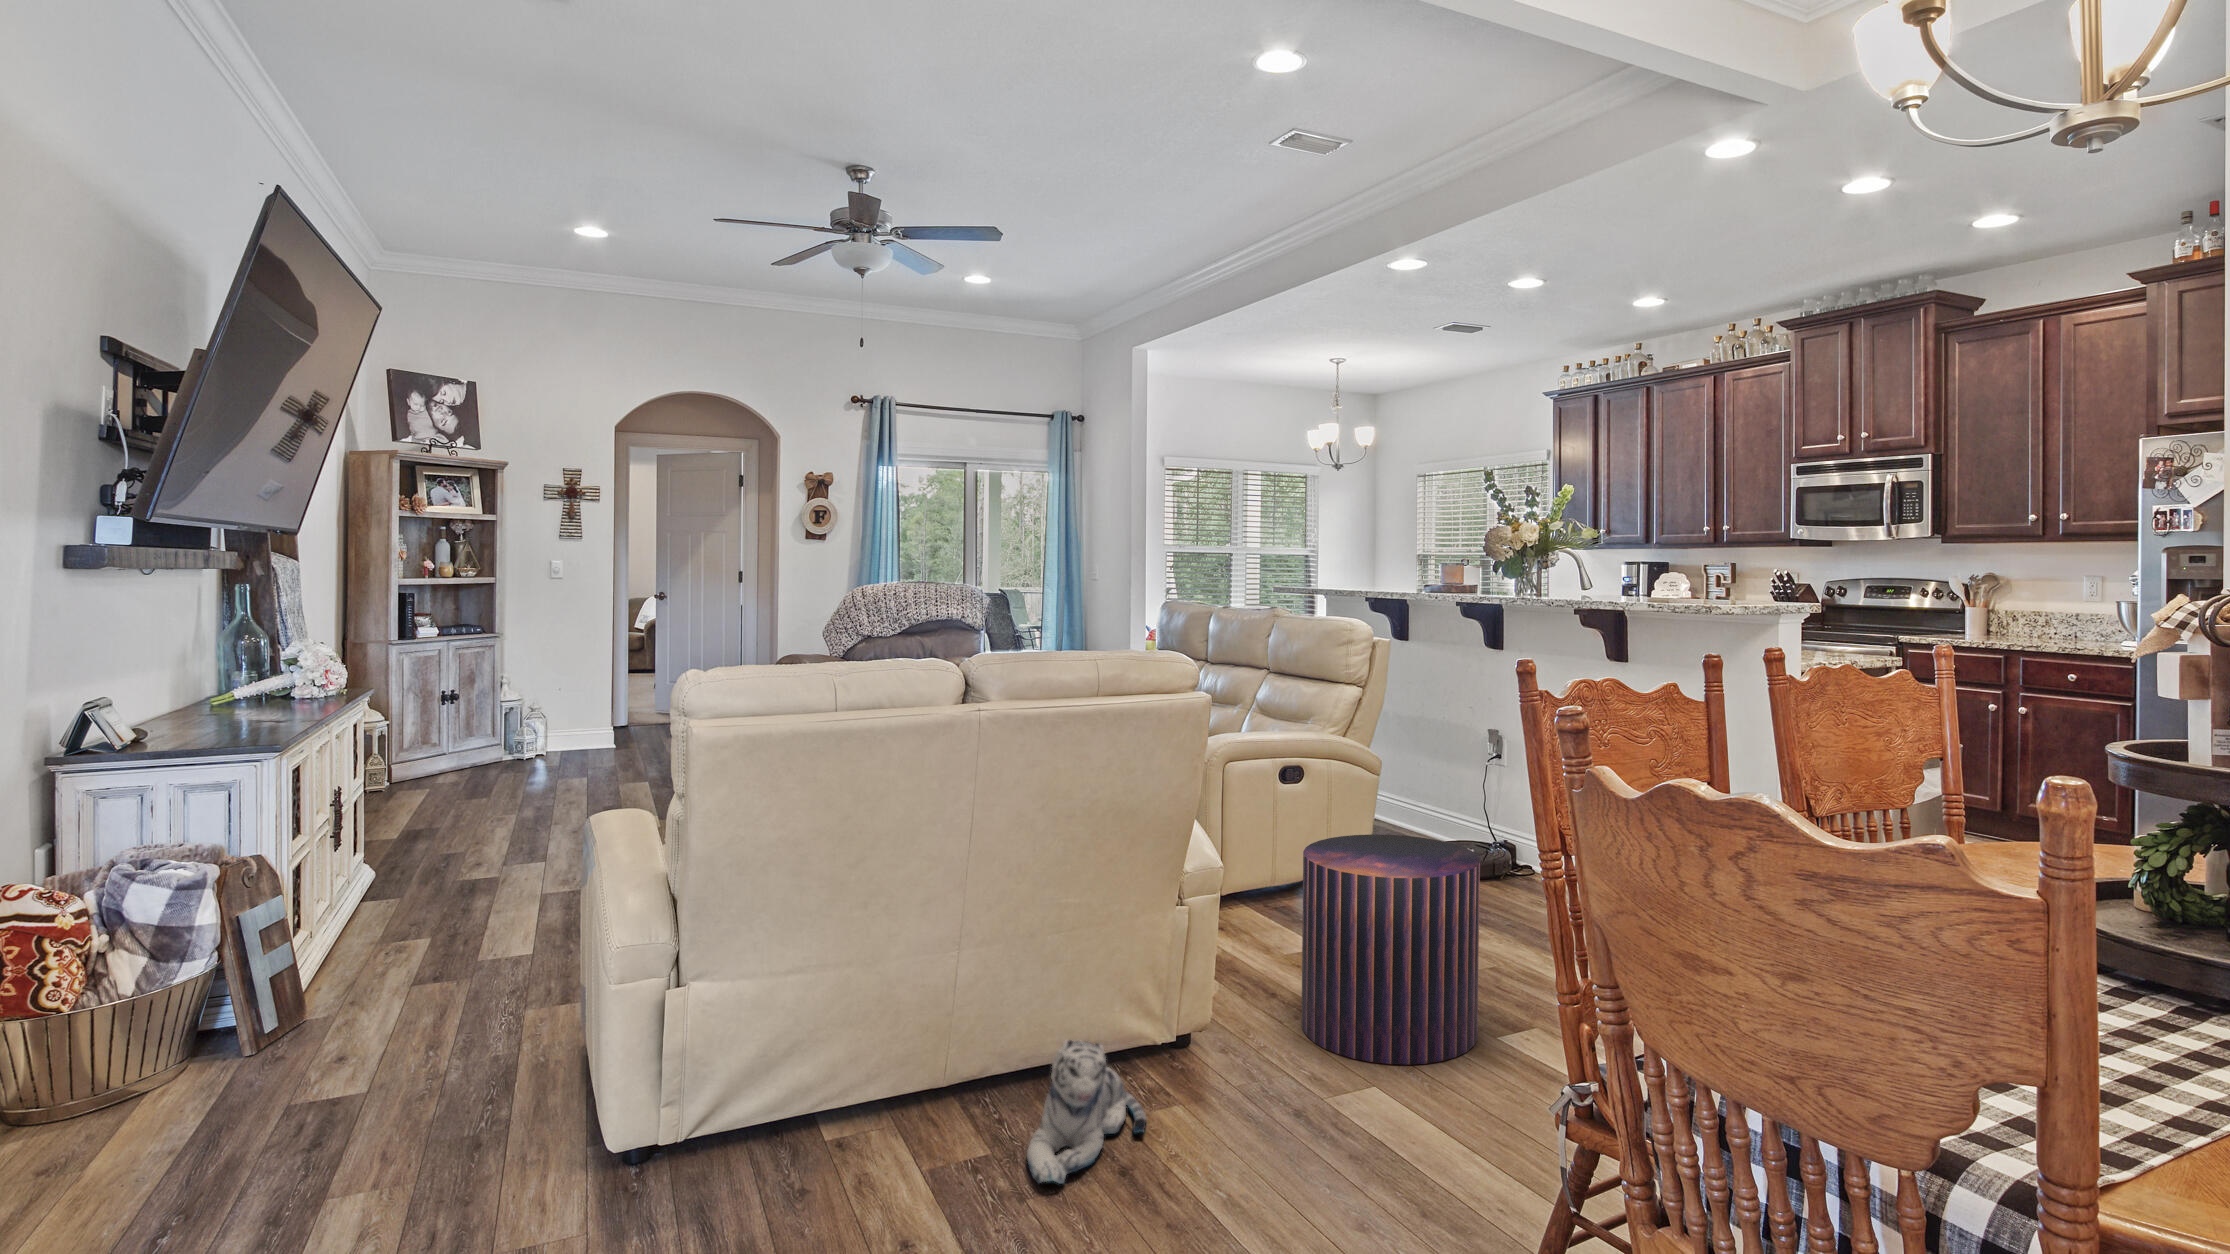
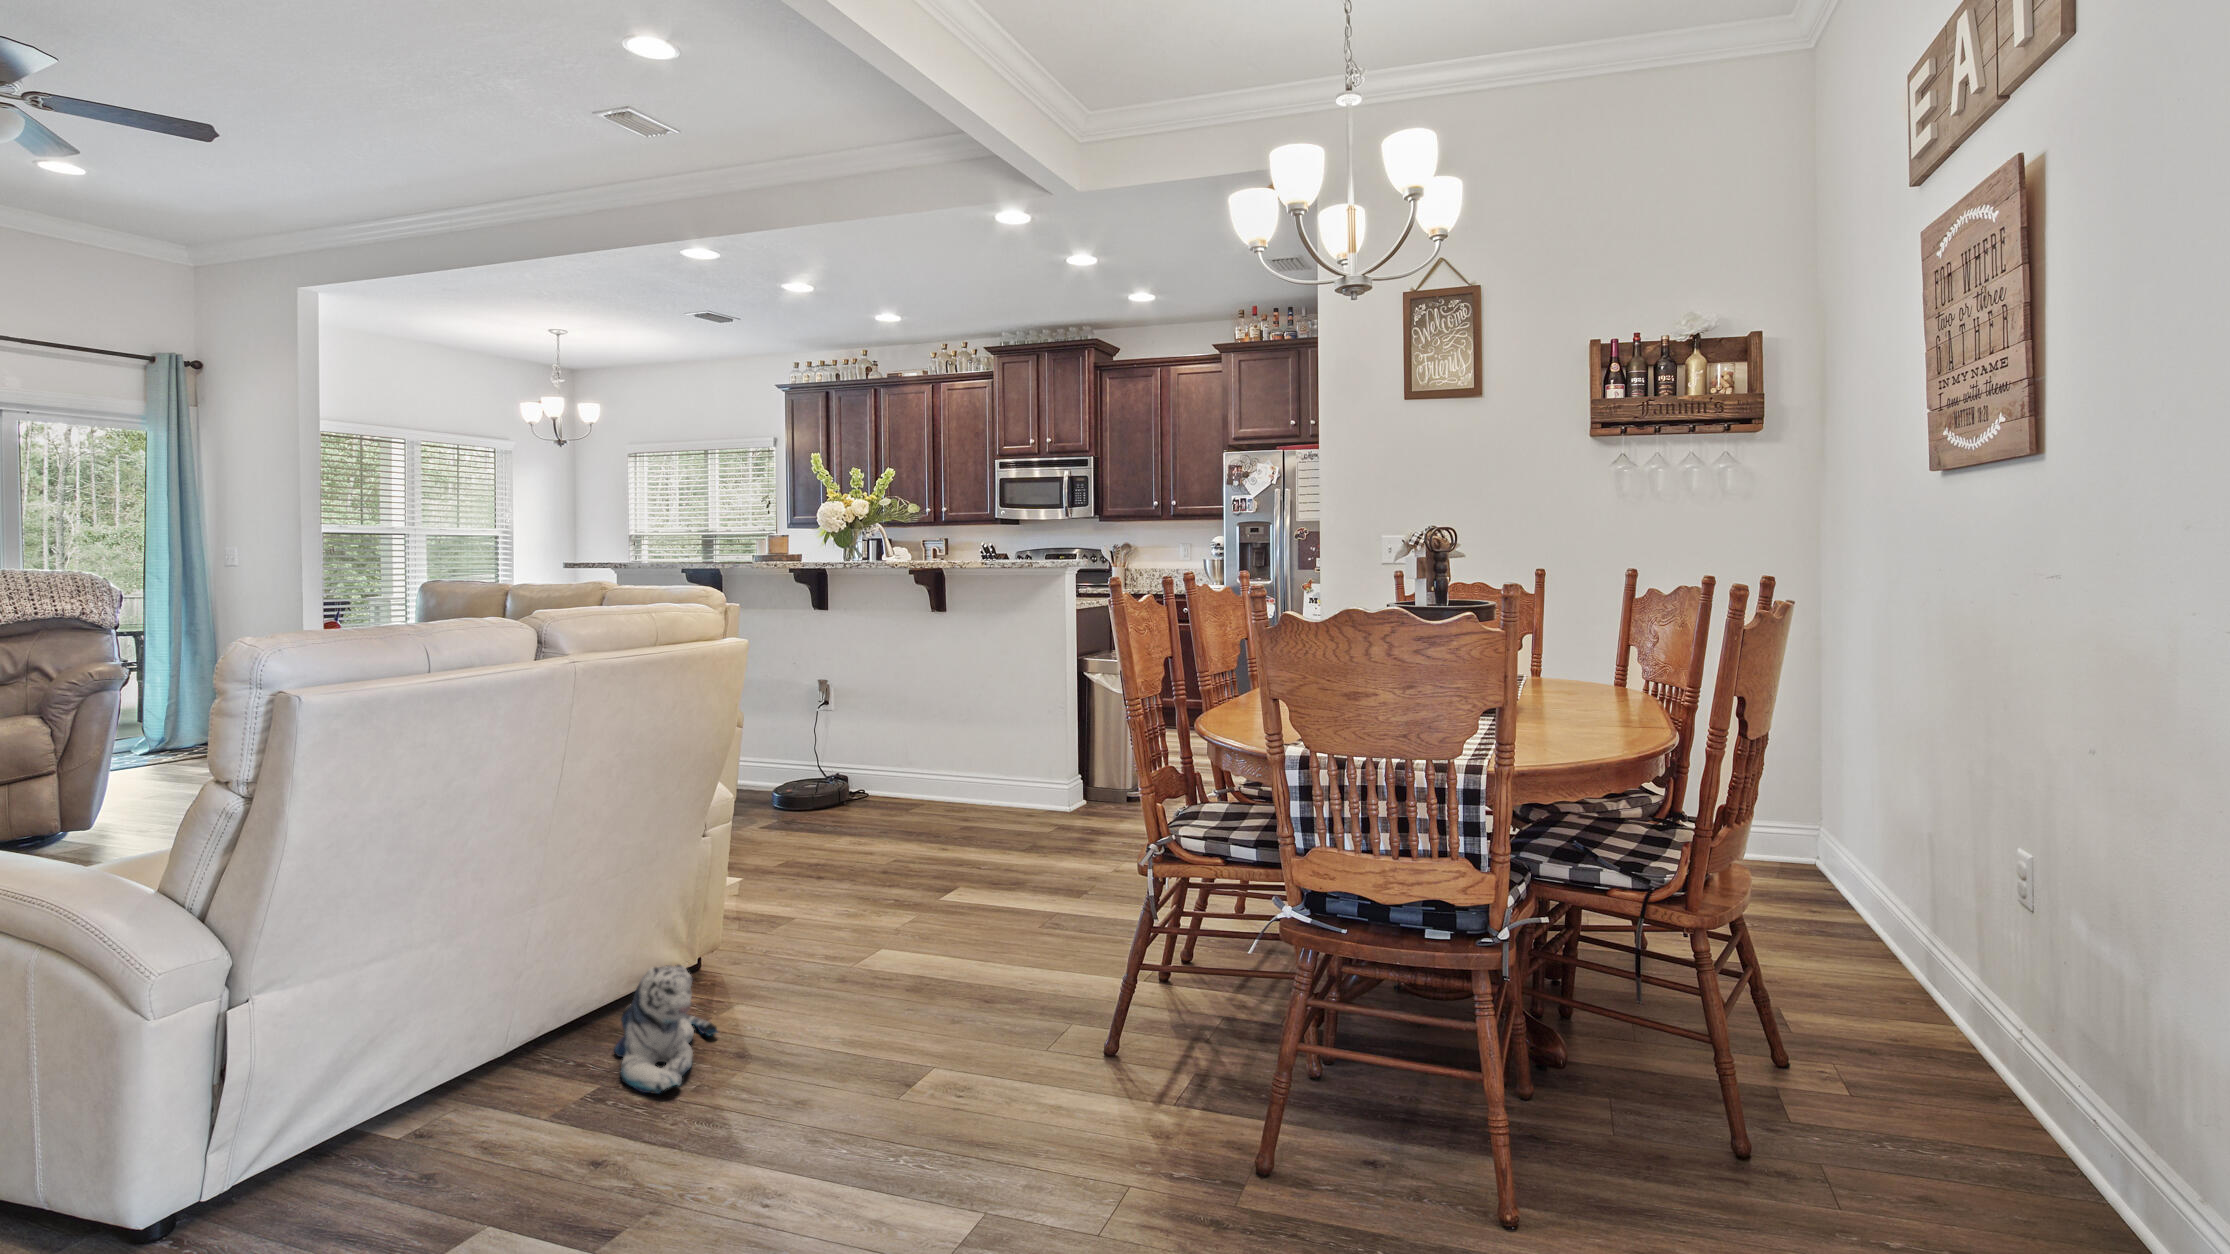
pouf: present [1301,834,1480,1065] -> none [771,760,922,941]

